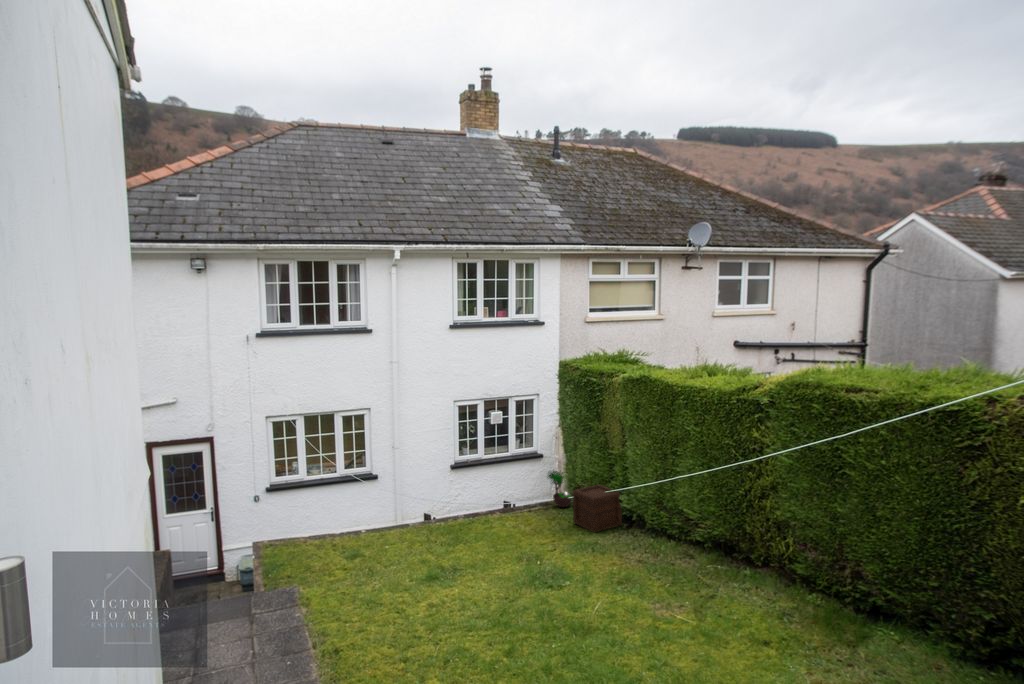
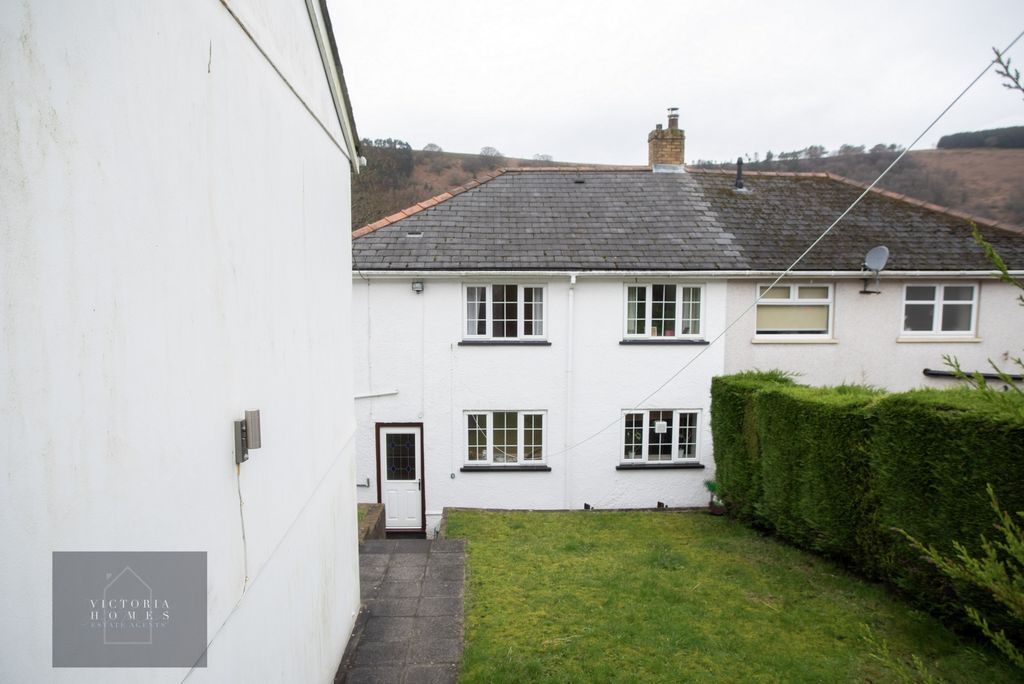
wooden crate: present [572,485,622,532] -> none [720,493,767,534]

